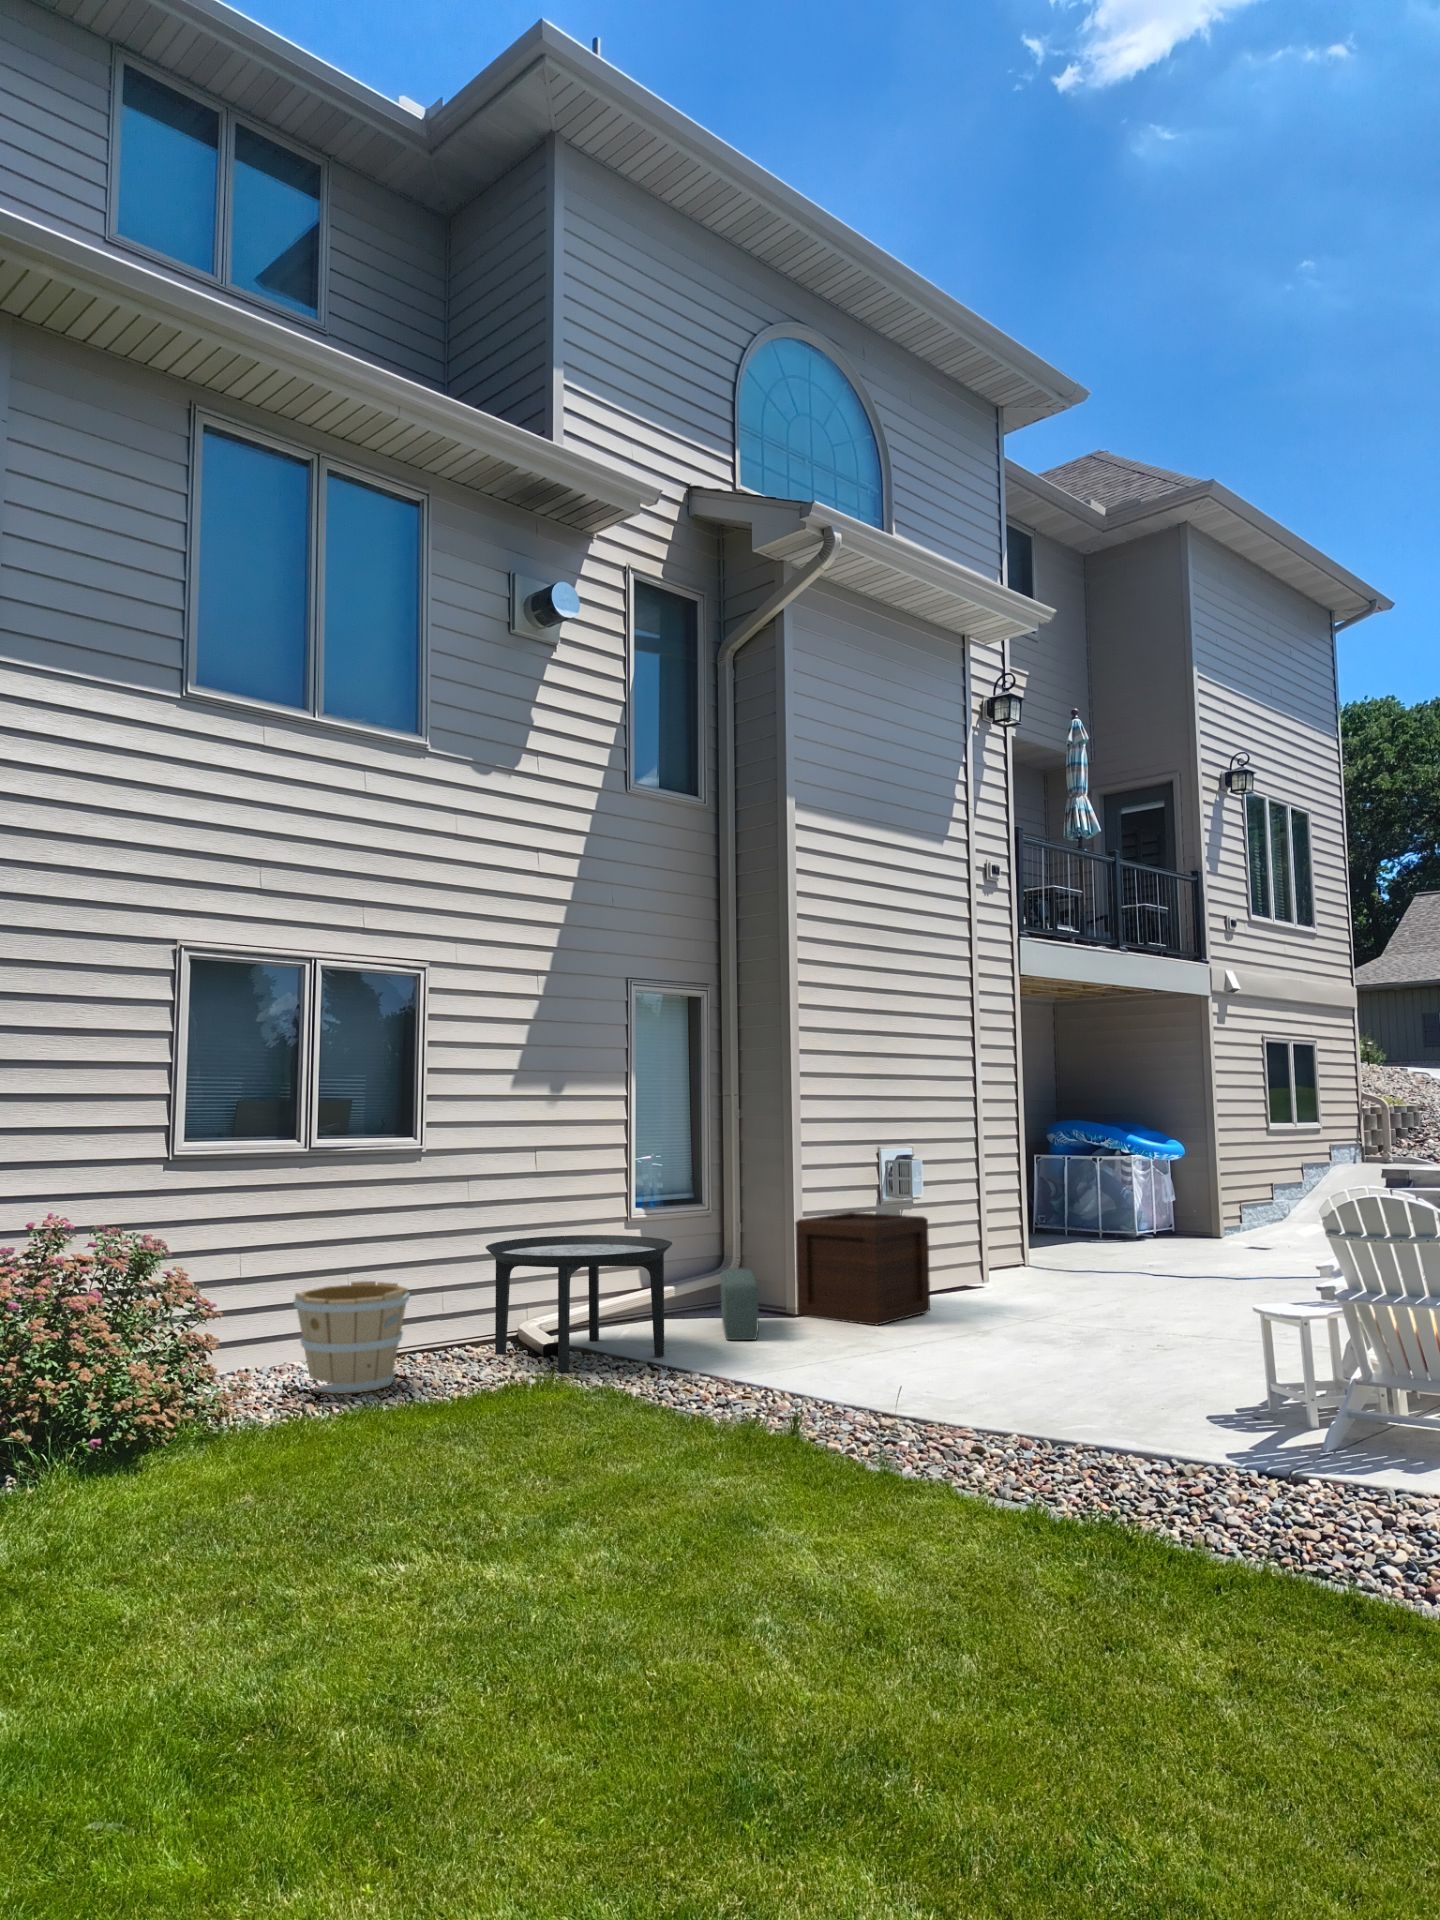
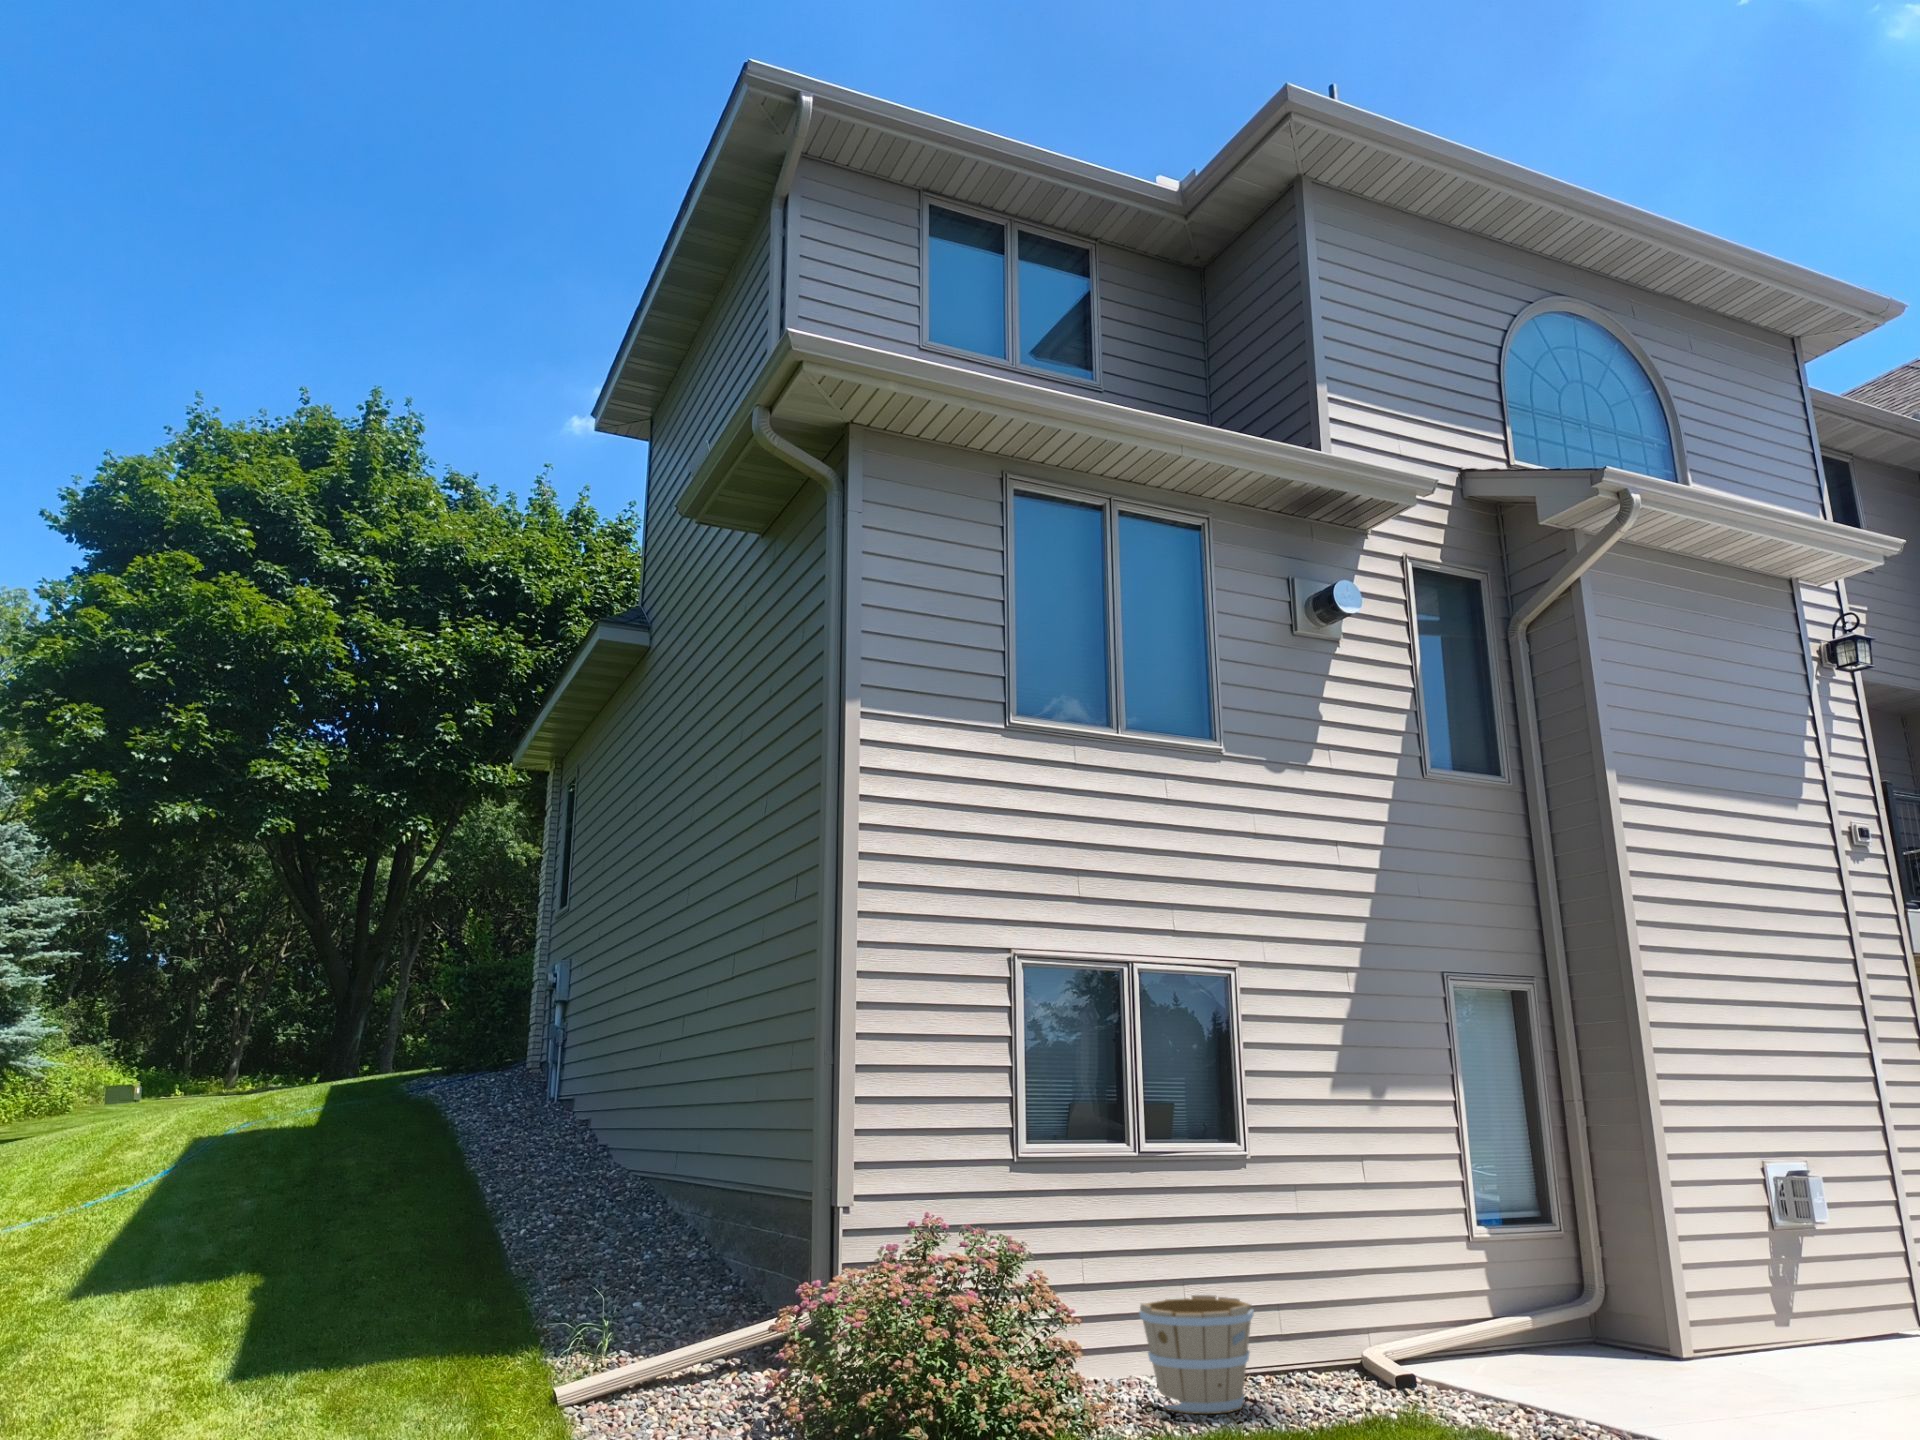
wooden crate: present [795,1212,930,1325] -> none [1670,1238,1859,1376]
round table: present [486,1235,672,1372] -> none [1324,1255,1535,1406]
pouf: present [721,1268,758,1340] -> none [1587,1300,1643,1384]

